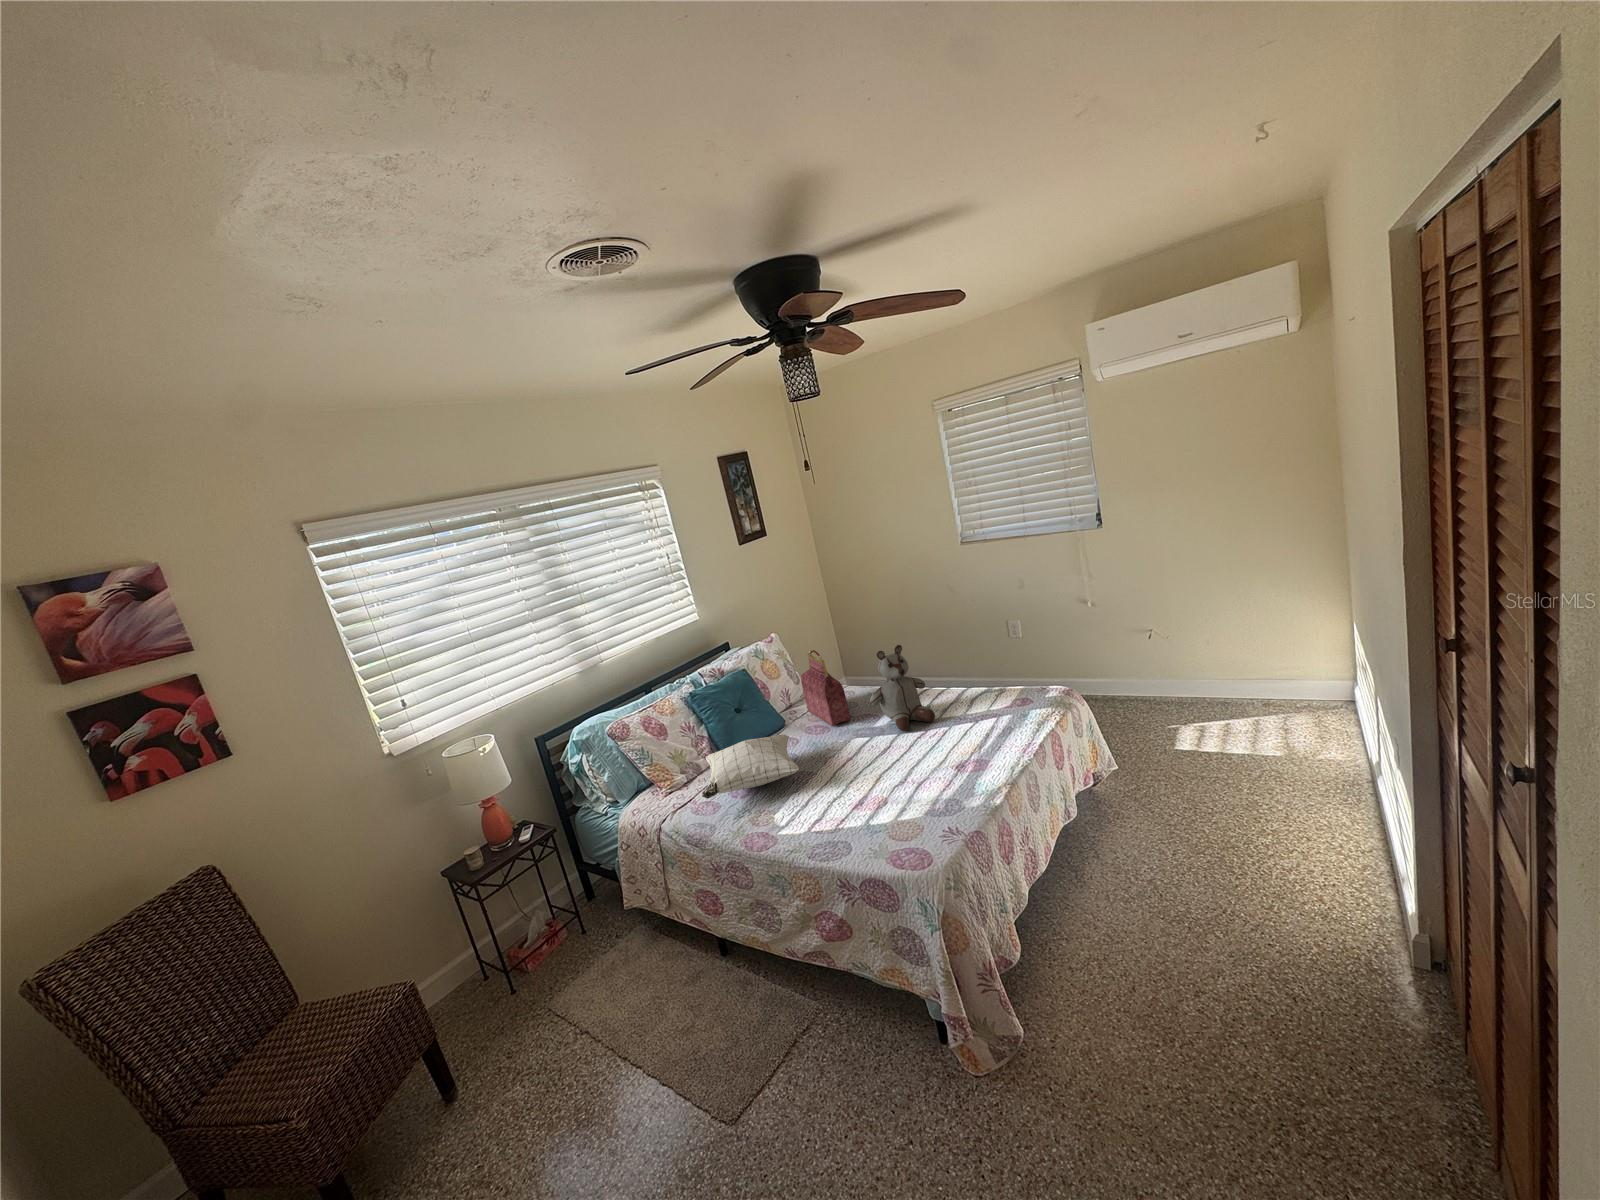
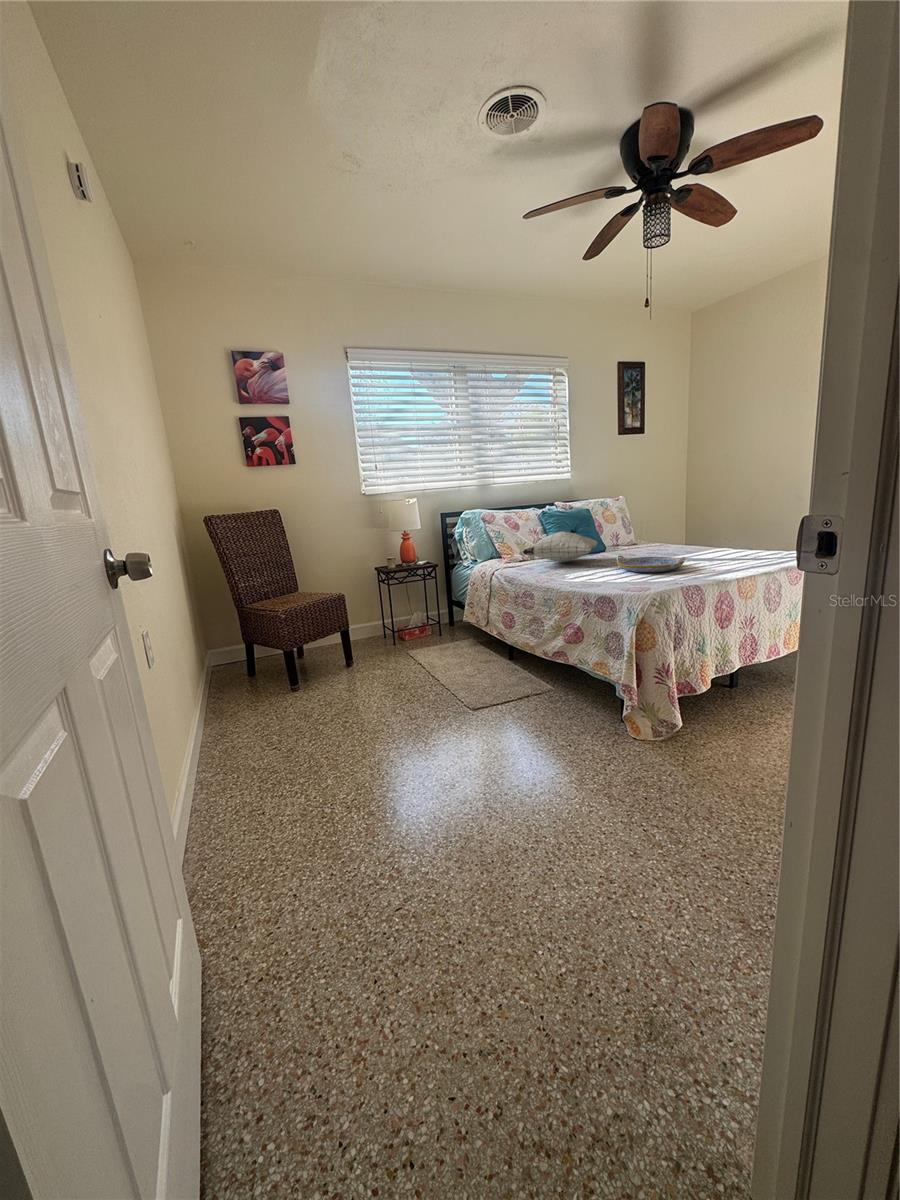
stuffed bear: present [870,645,935,731] -> none [668,493,721,557]
handbag: present [801,650,850,726] -> none [627,495,653,551]
serving tray: none [835,750,924,794] -> present [617,555,686,572]

